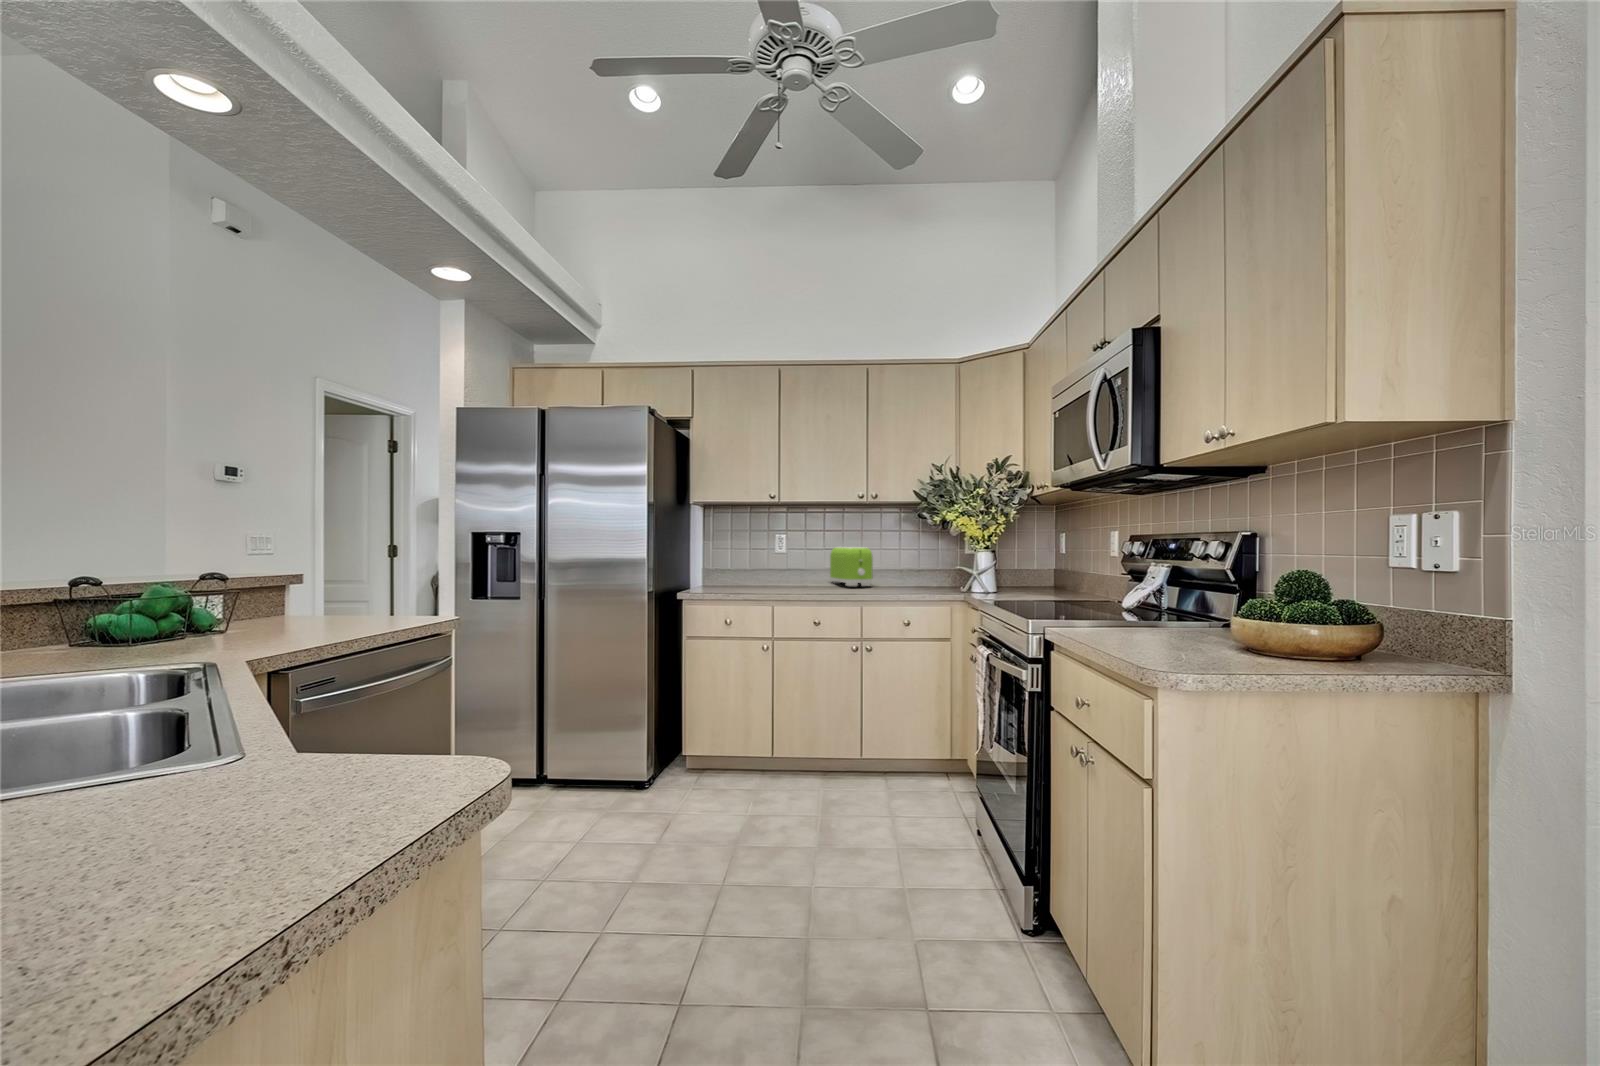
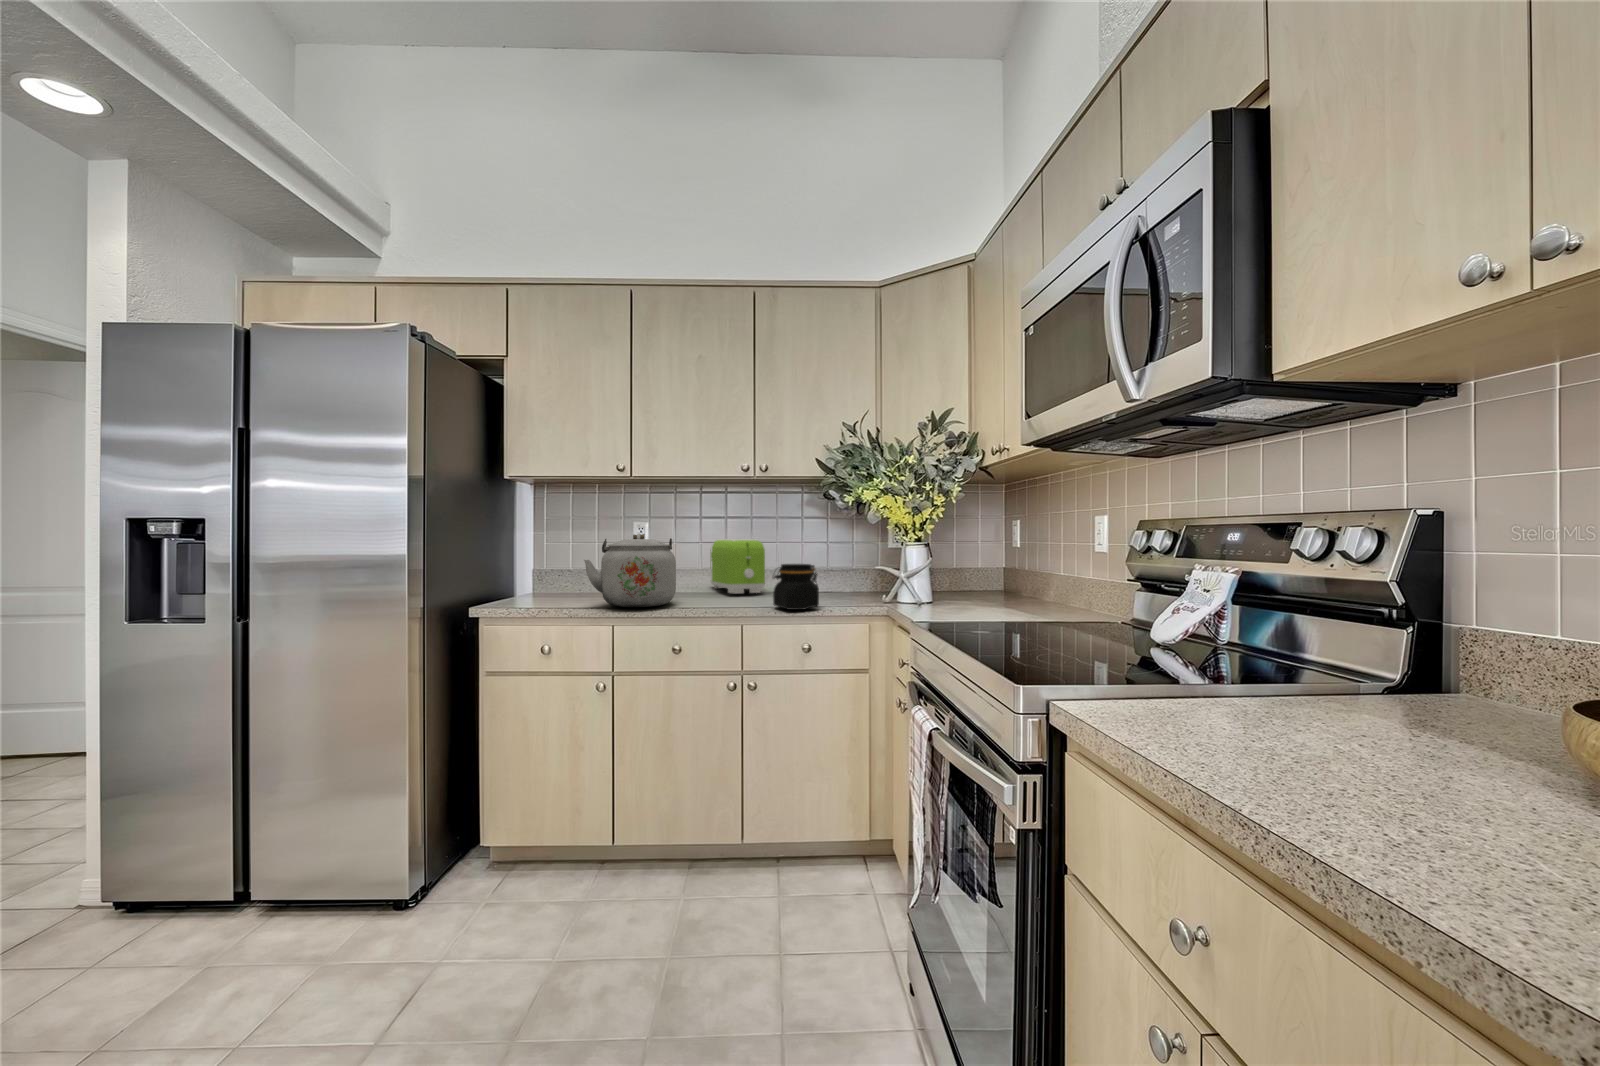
kettle: none [750,543,812,593] -> present [584,534,676,607]
jar: none [881,564,914,597] -> present [773,564,819,610]

